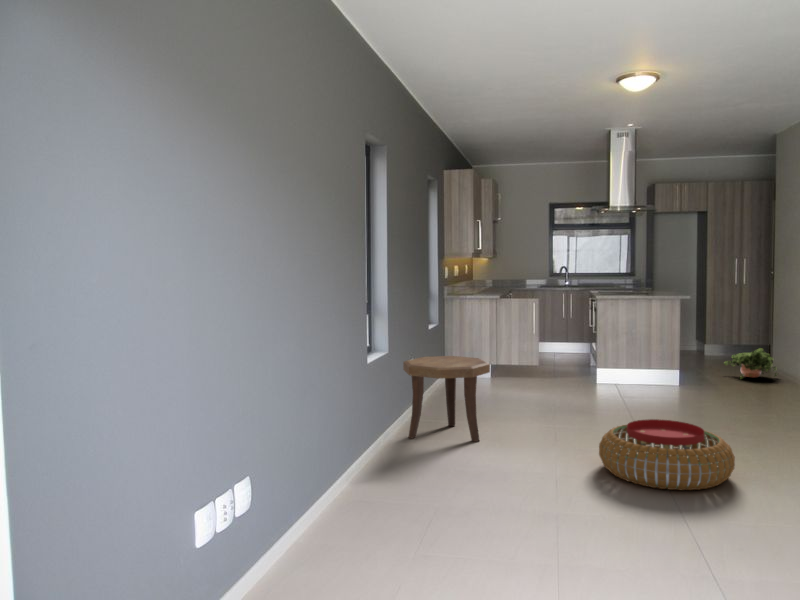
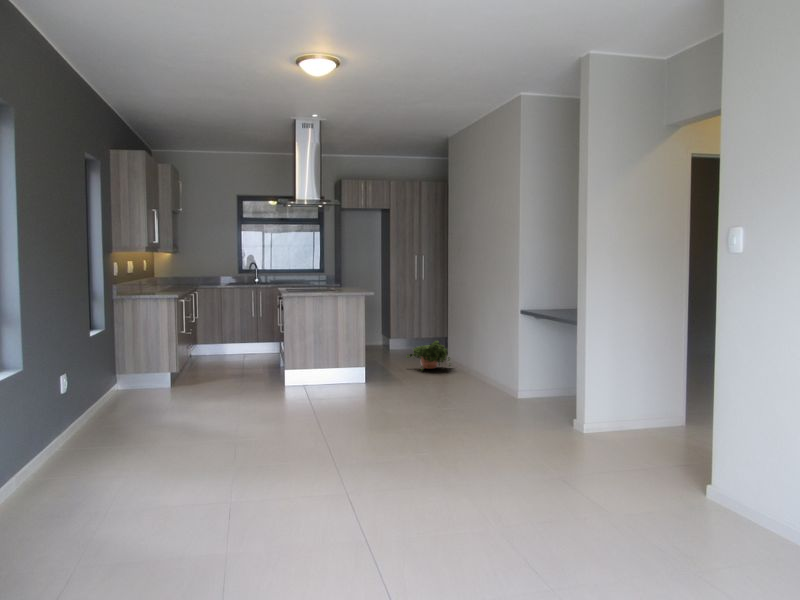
side table: present [403,356,490,442] -> none [41,369,156,477]
pouf: present [599,419,735,490] -> none [280,426,416,504]

